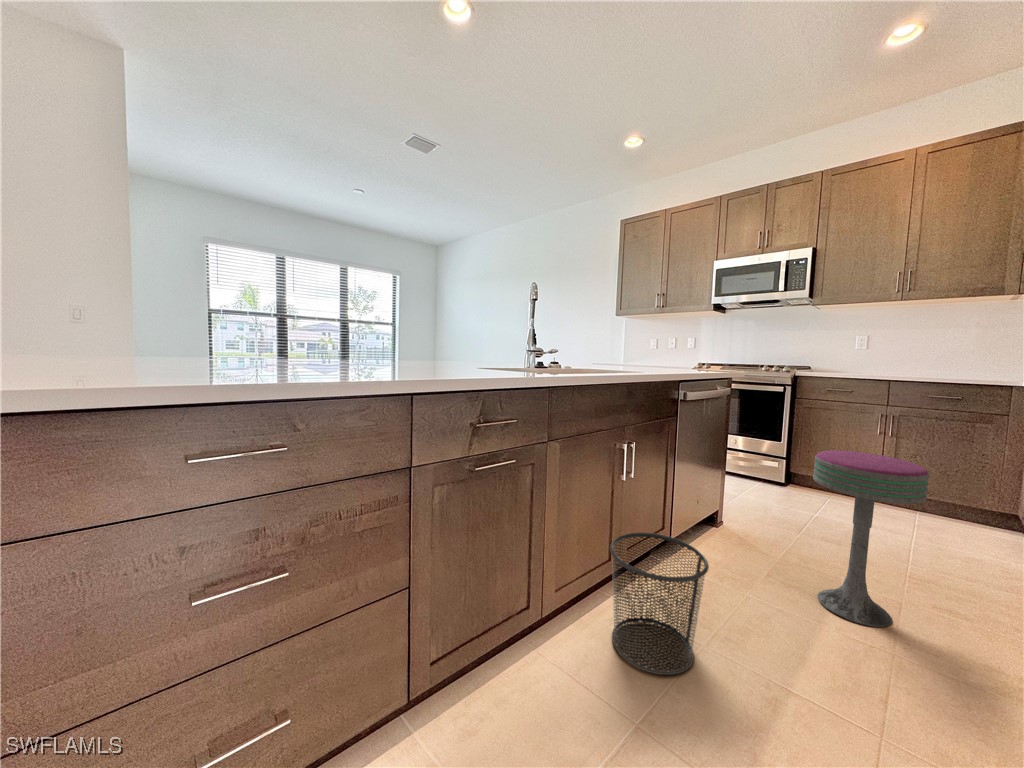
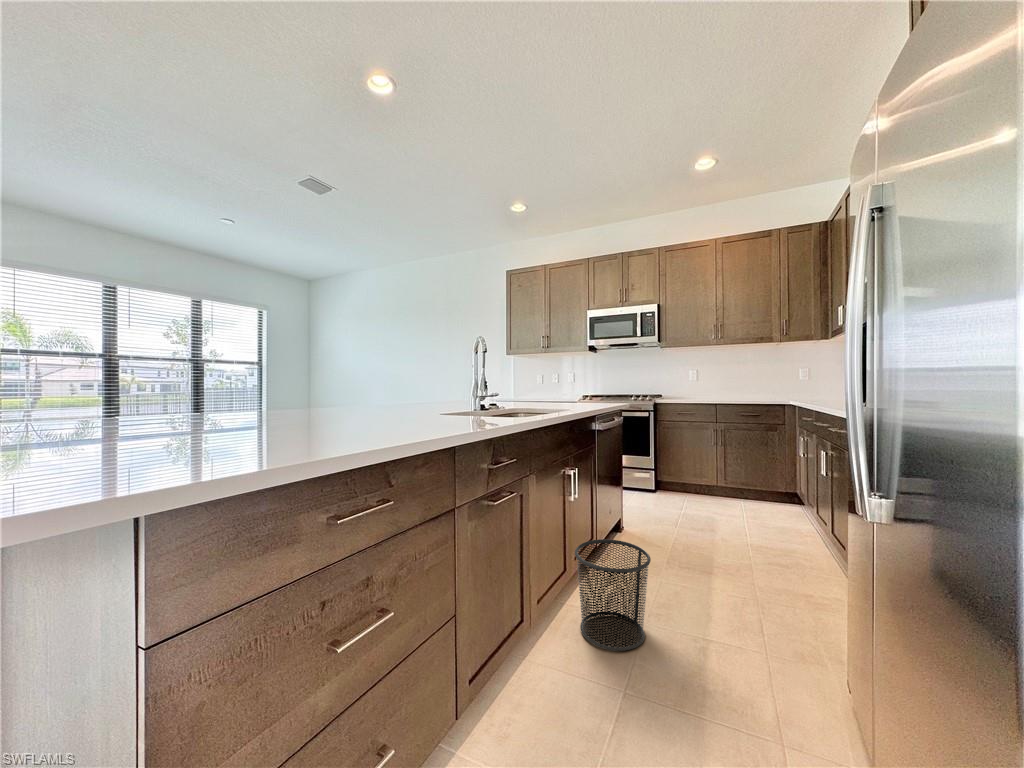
bar stool: present [813,450,929,627] -> none [694,458,762,582]

